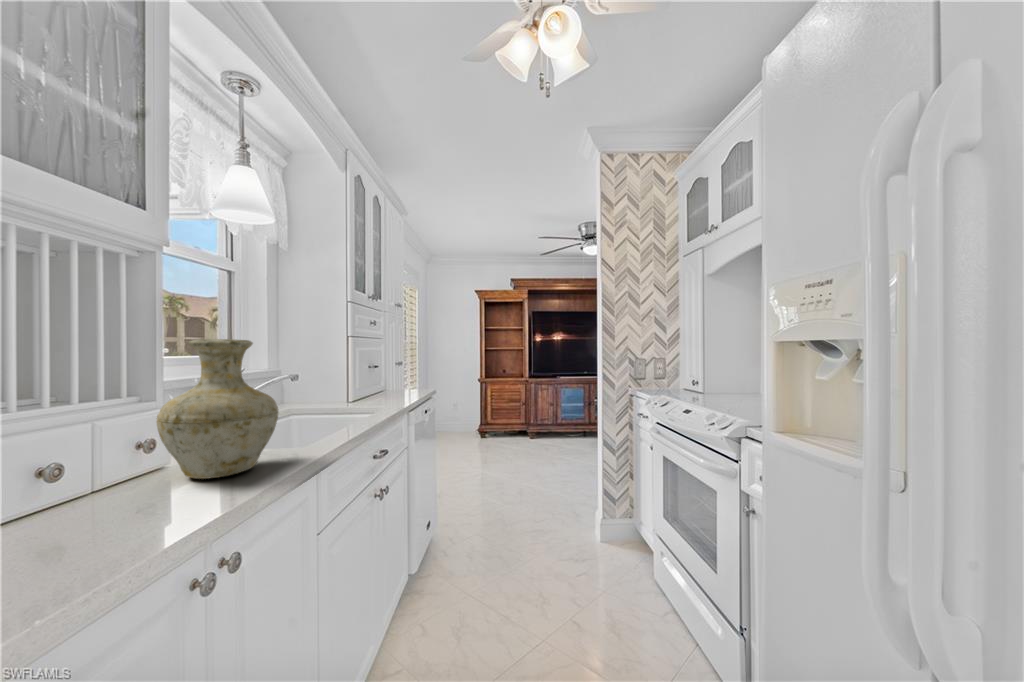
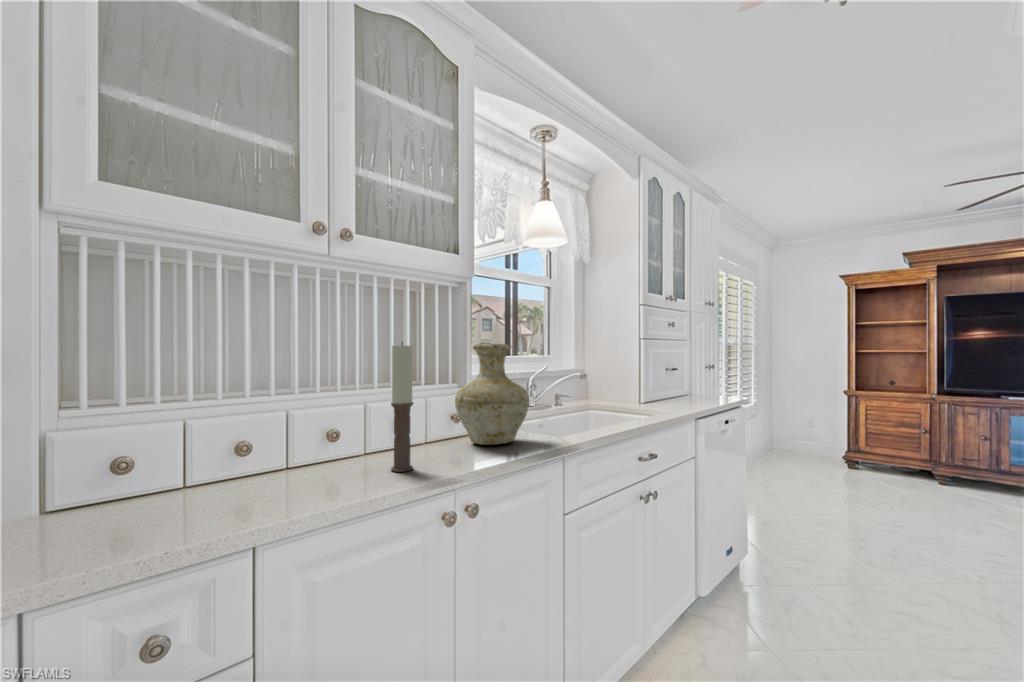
candle: none [71,334,123,557] -> present [391,342,414,472]

